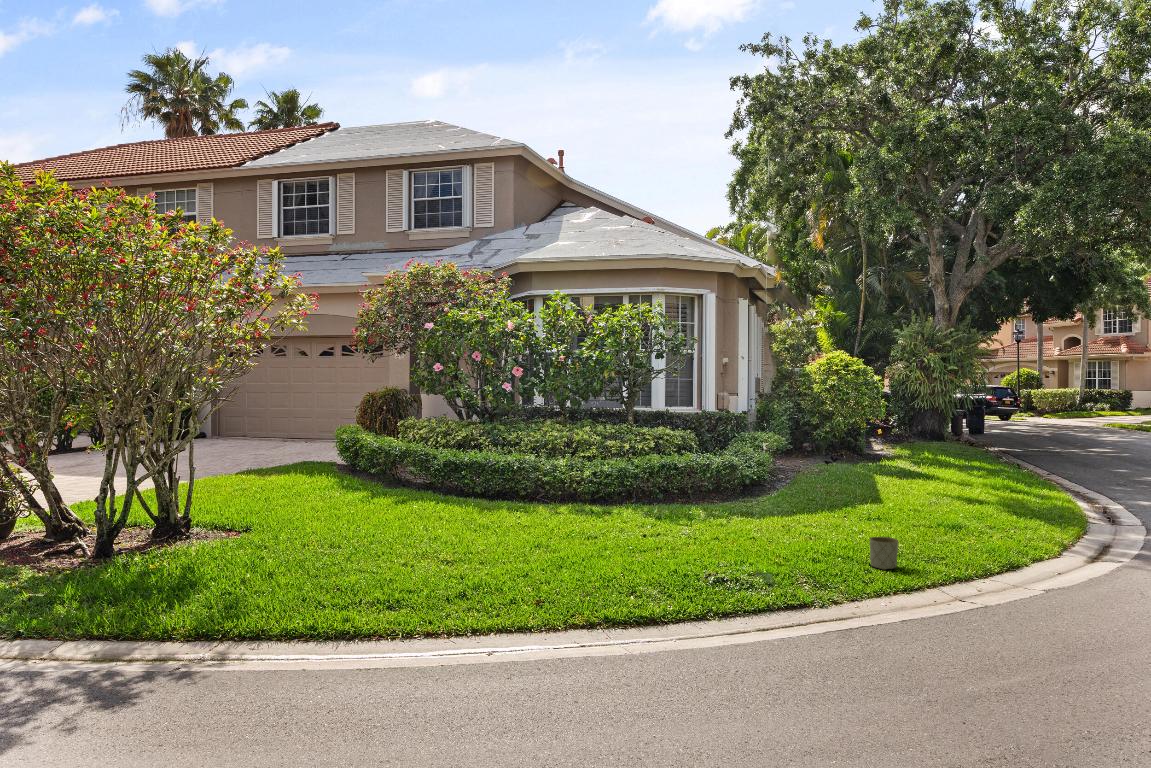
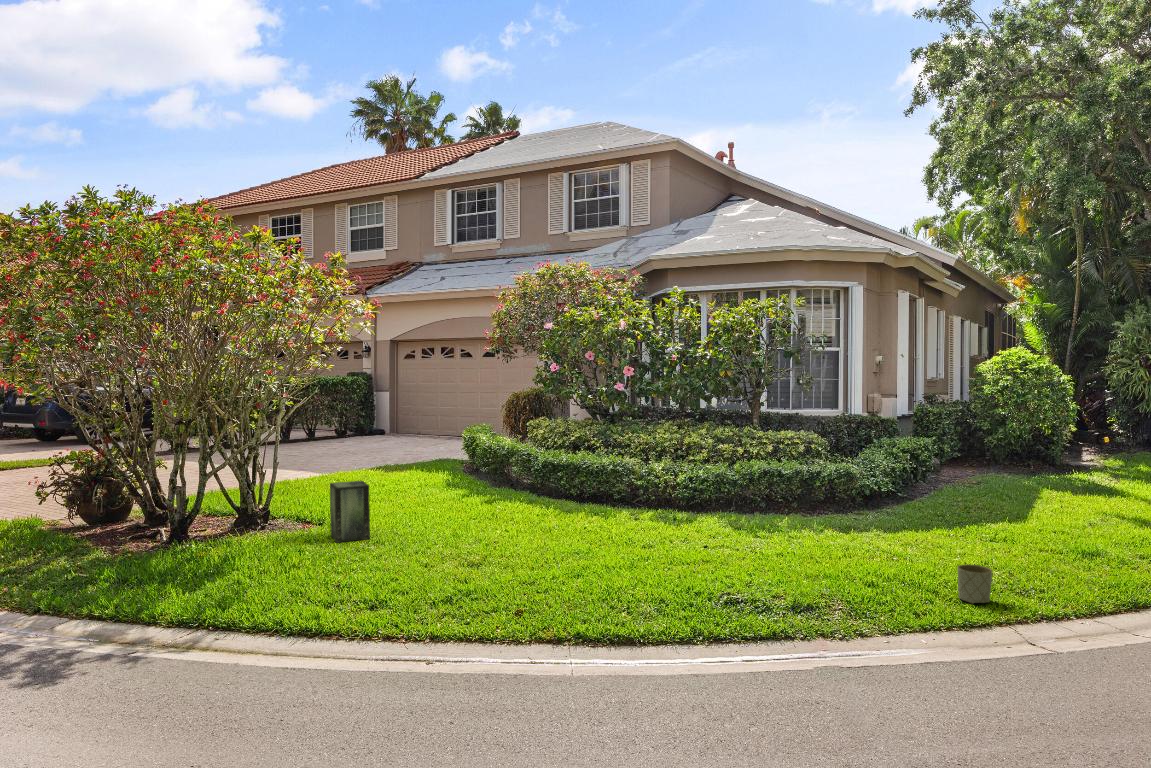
storage box: none [246,488,294,555] -> present [330,481,370,542]

